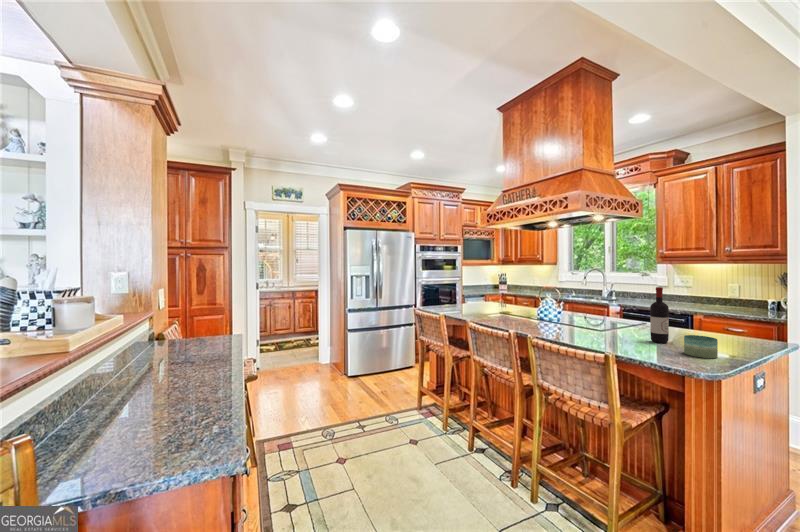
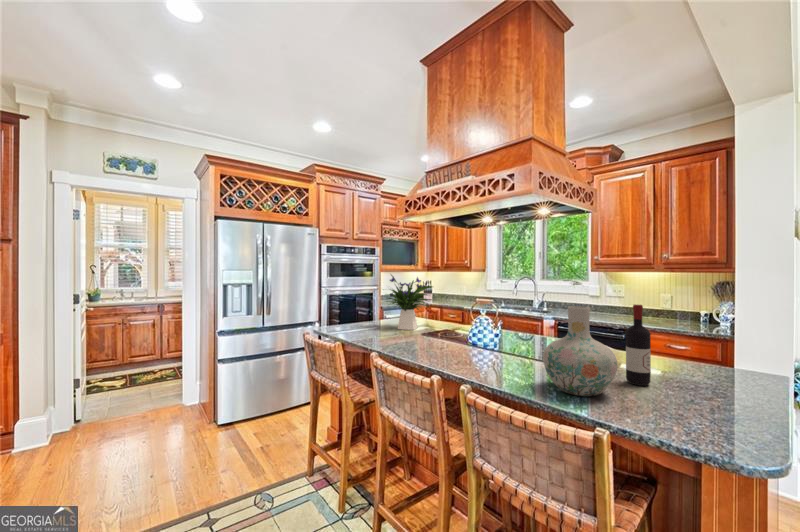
flower arrangement: none [469,267,509,310] -> present [386,275,432,330]
vase: none [586,288,638,346] -> present [543,306,617,397]
candle: present [684,335,718,358] -> none [685,378,735,418]

